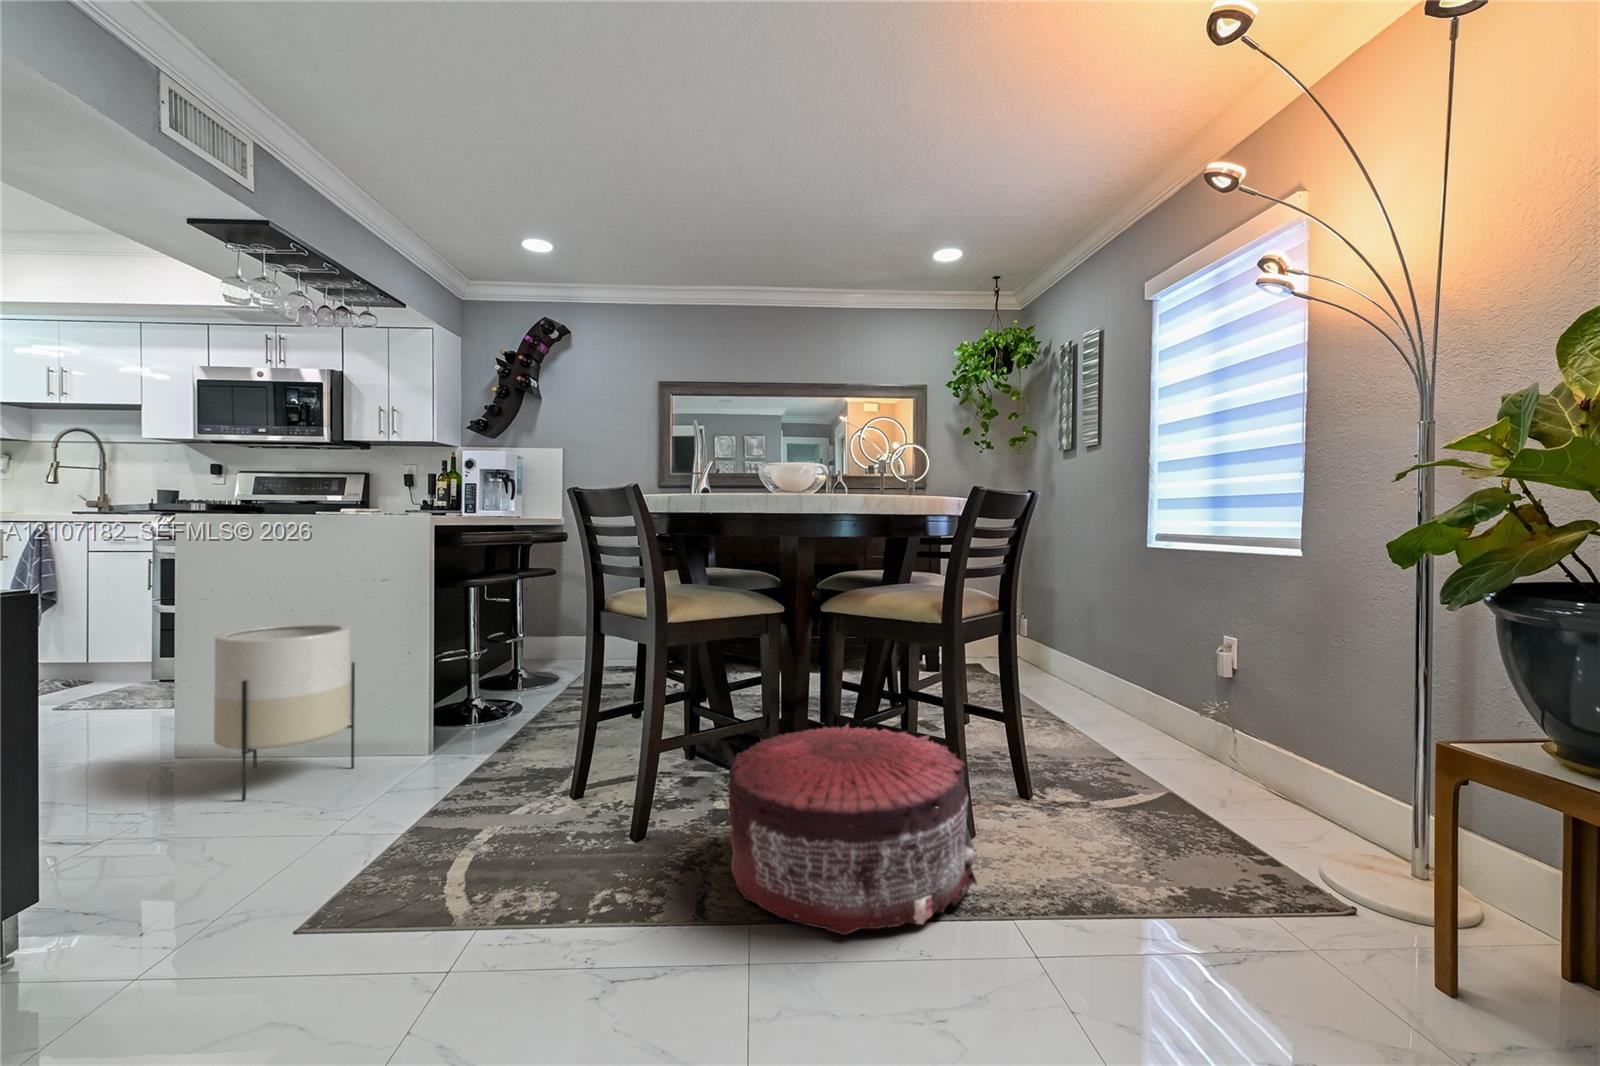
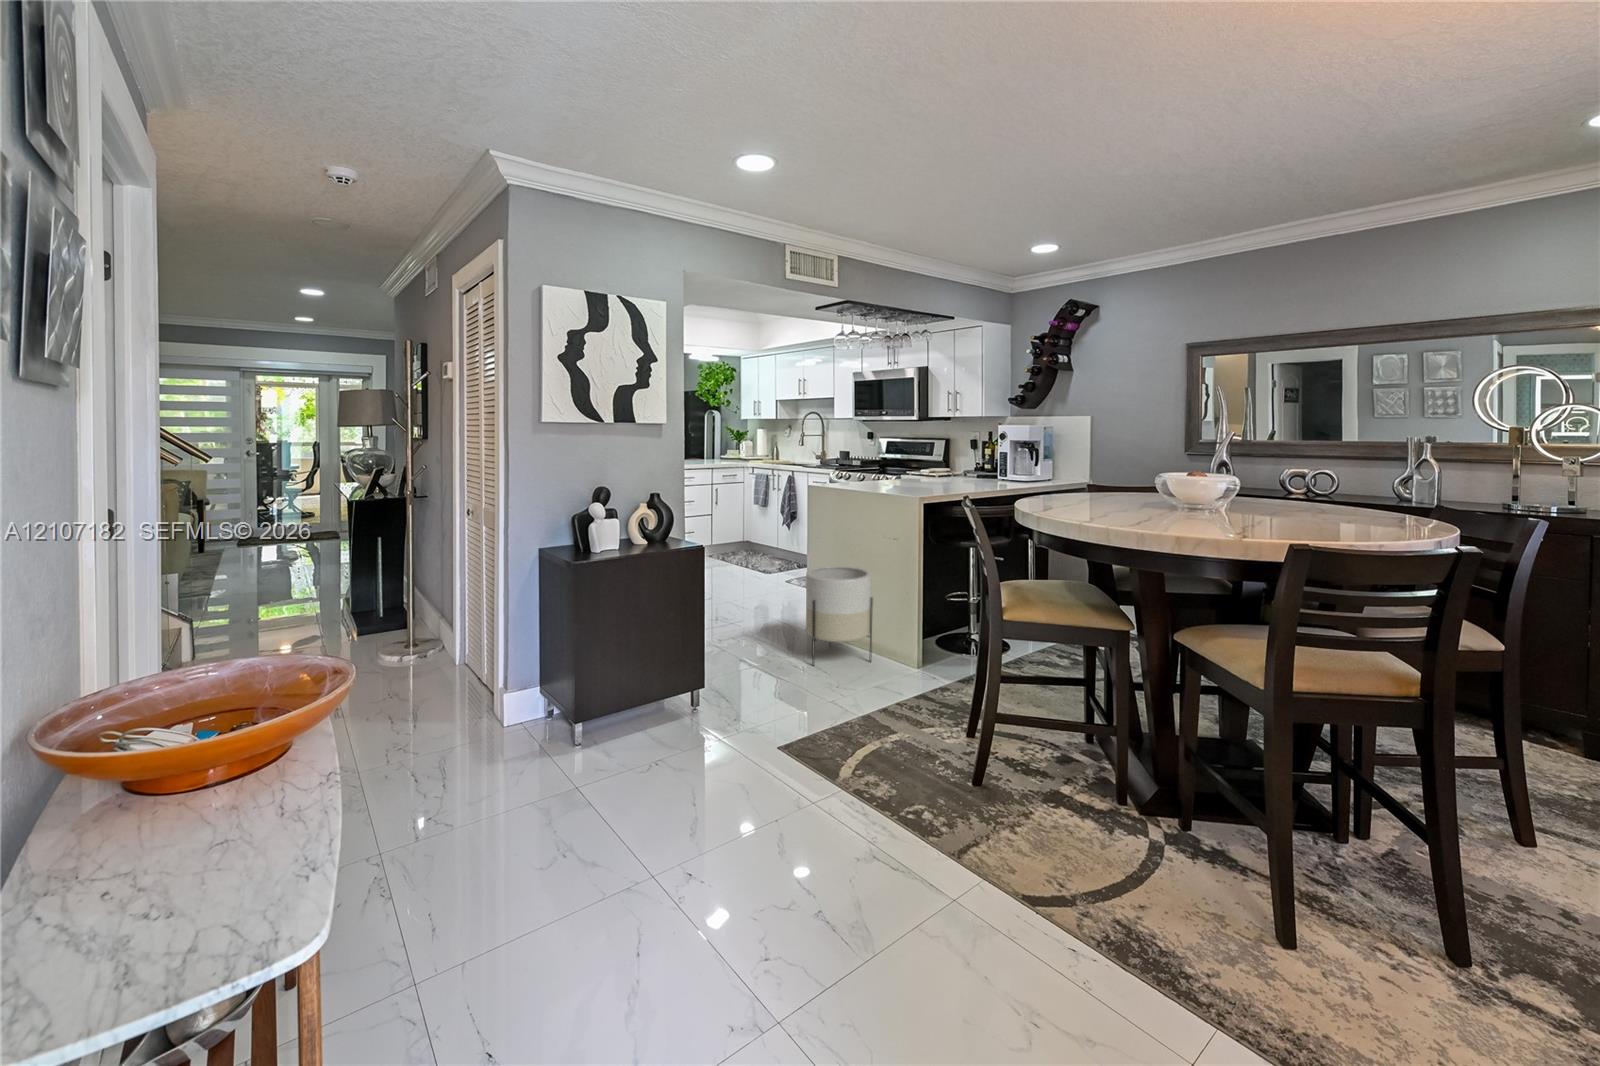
pouf: present [728,724,977,935] -> none [998,747,1245,981]

